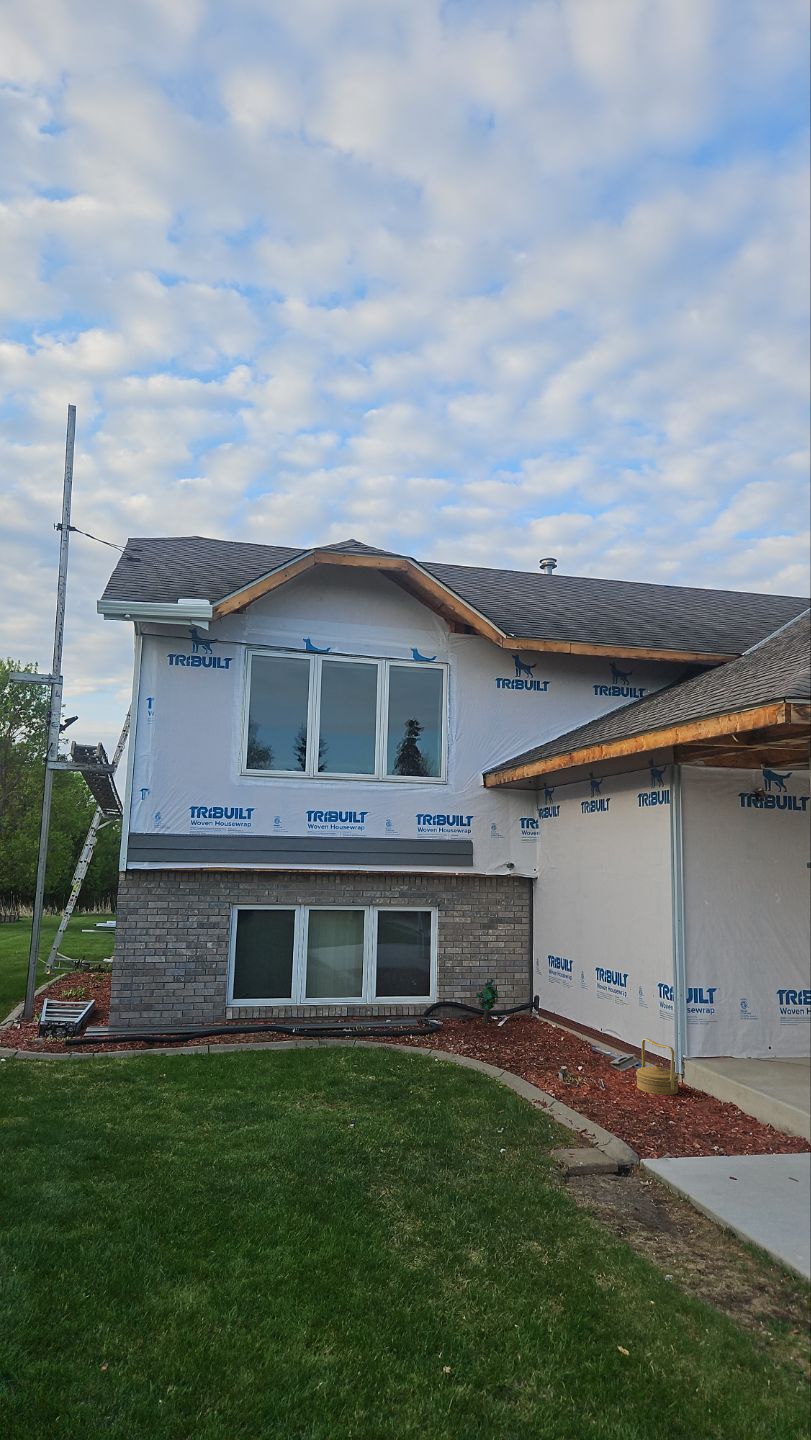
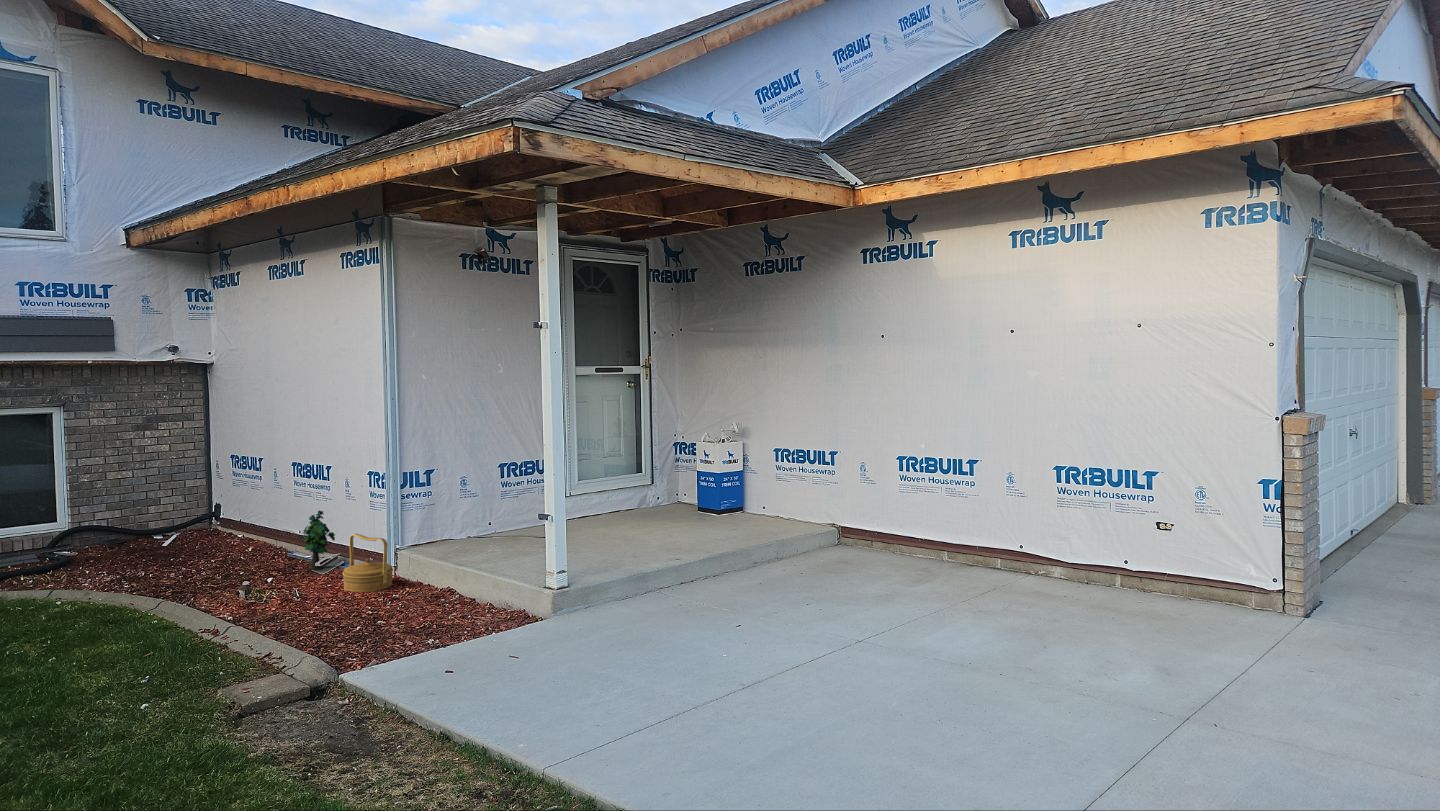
decorative plant: present [476,979,498,1023] -> present [300,511,335,570]

